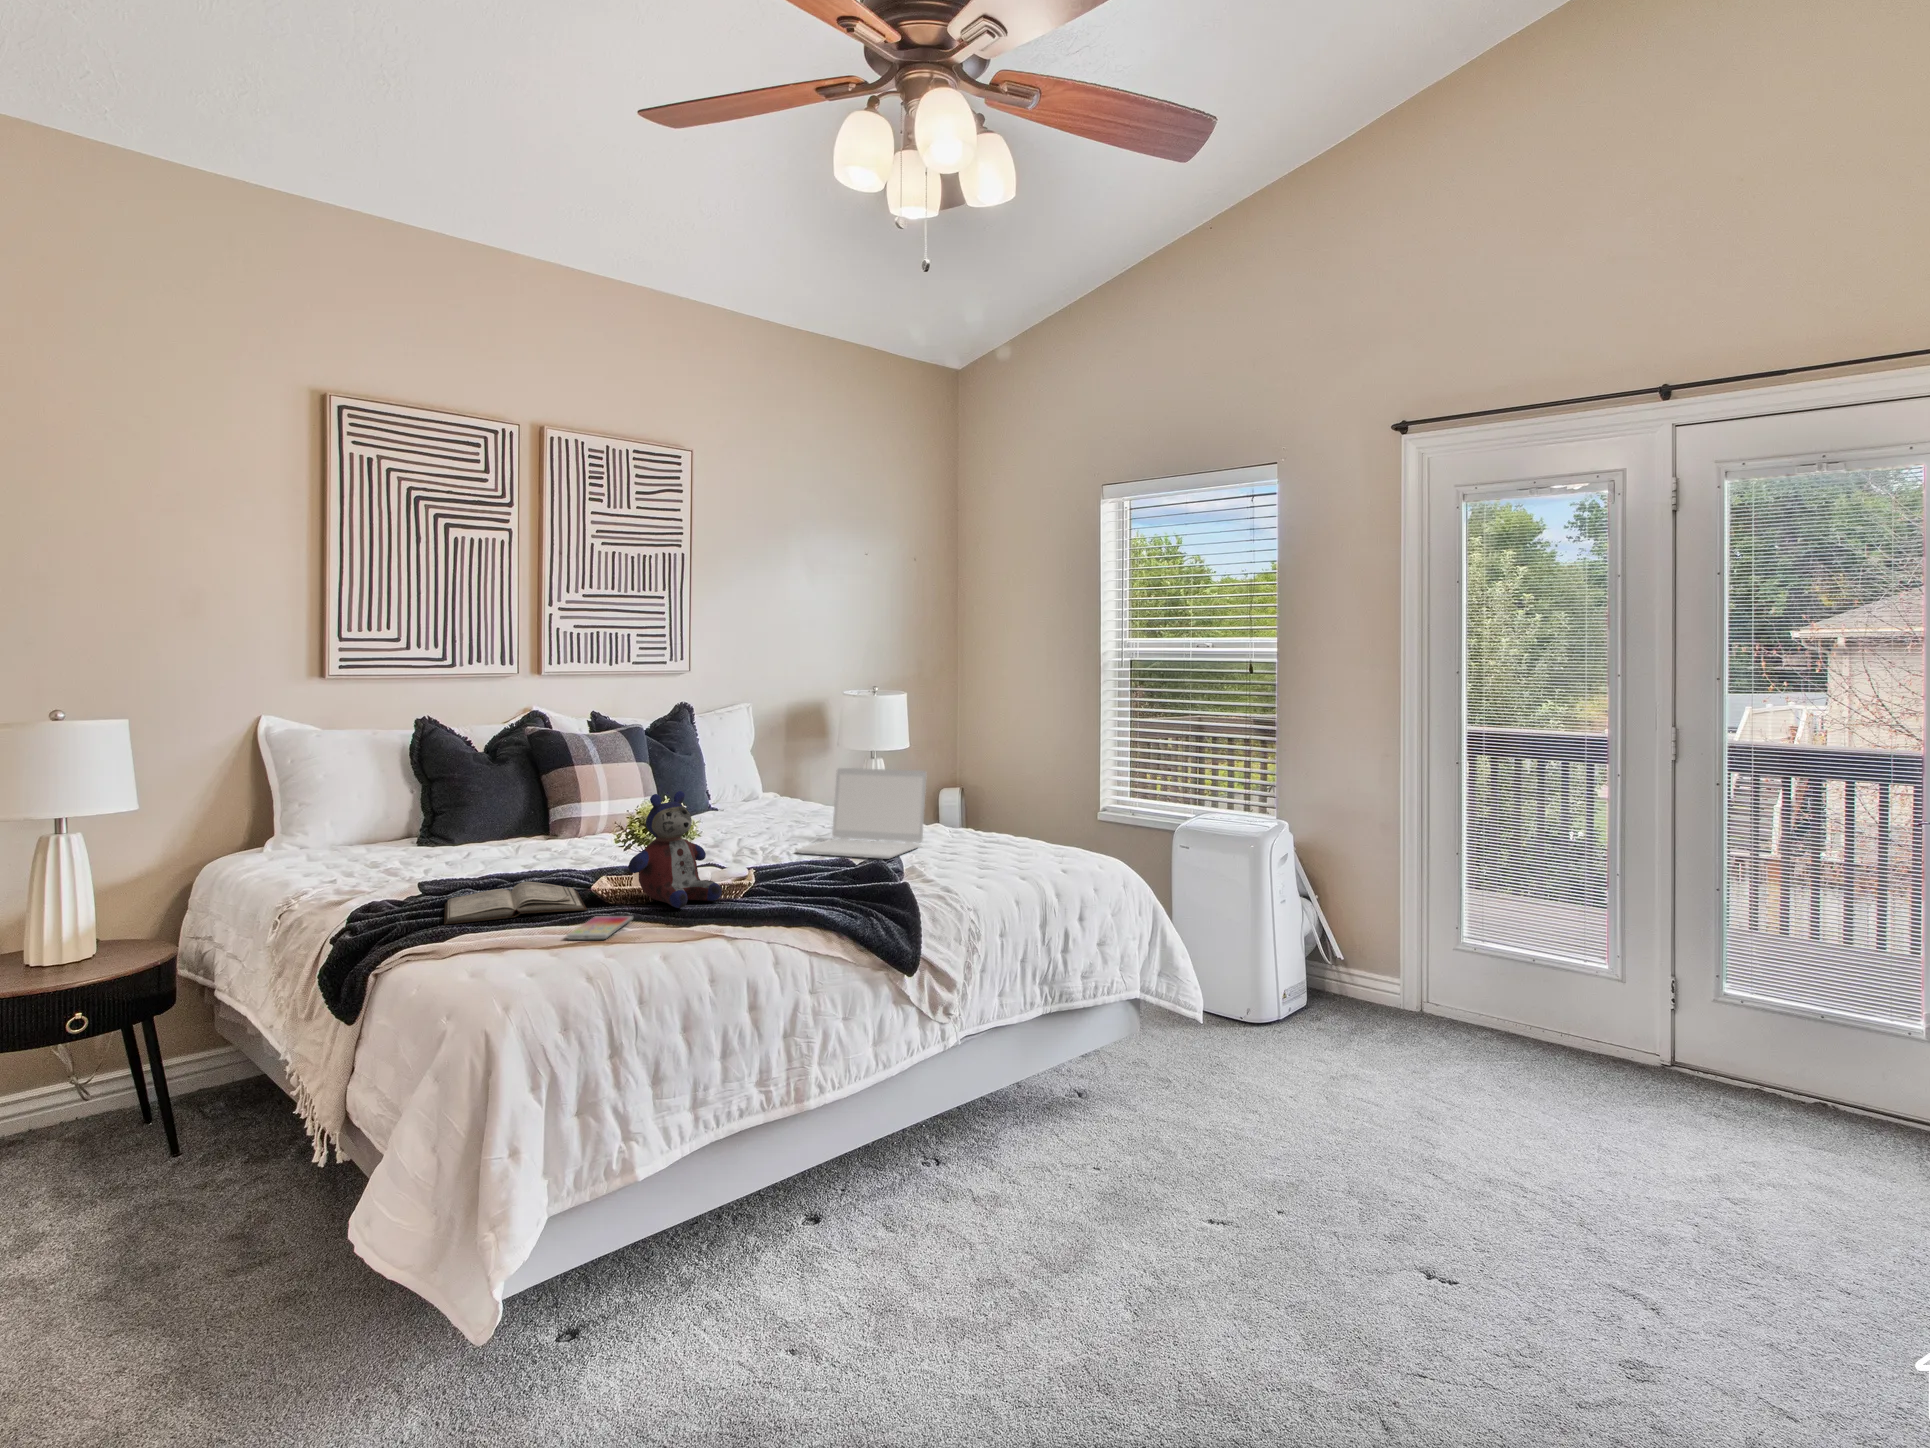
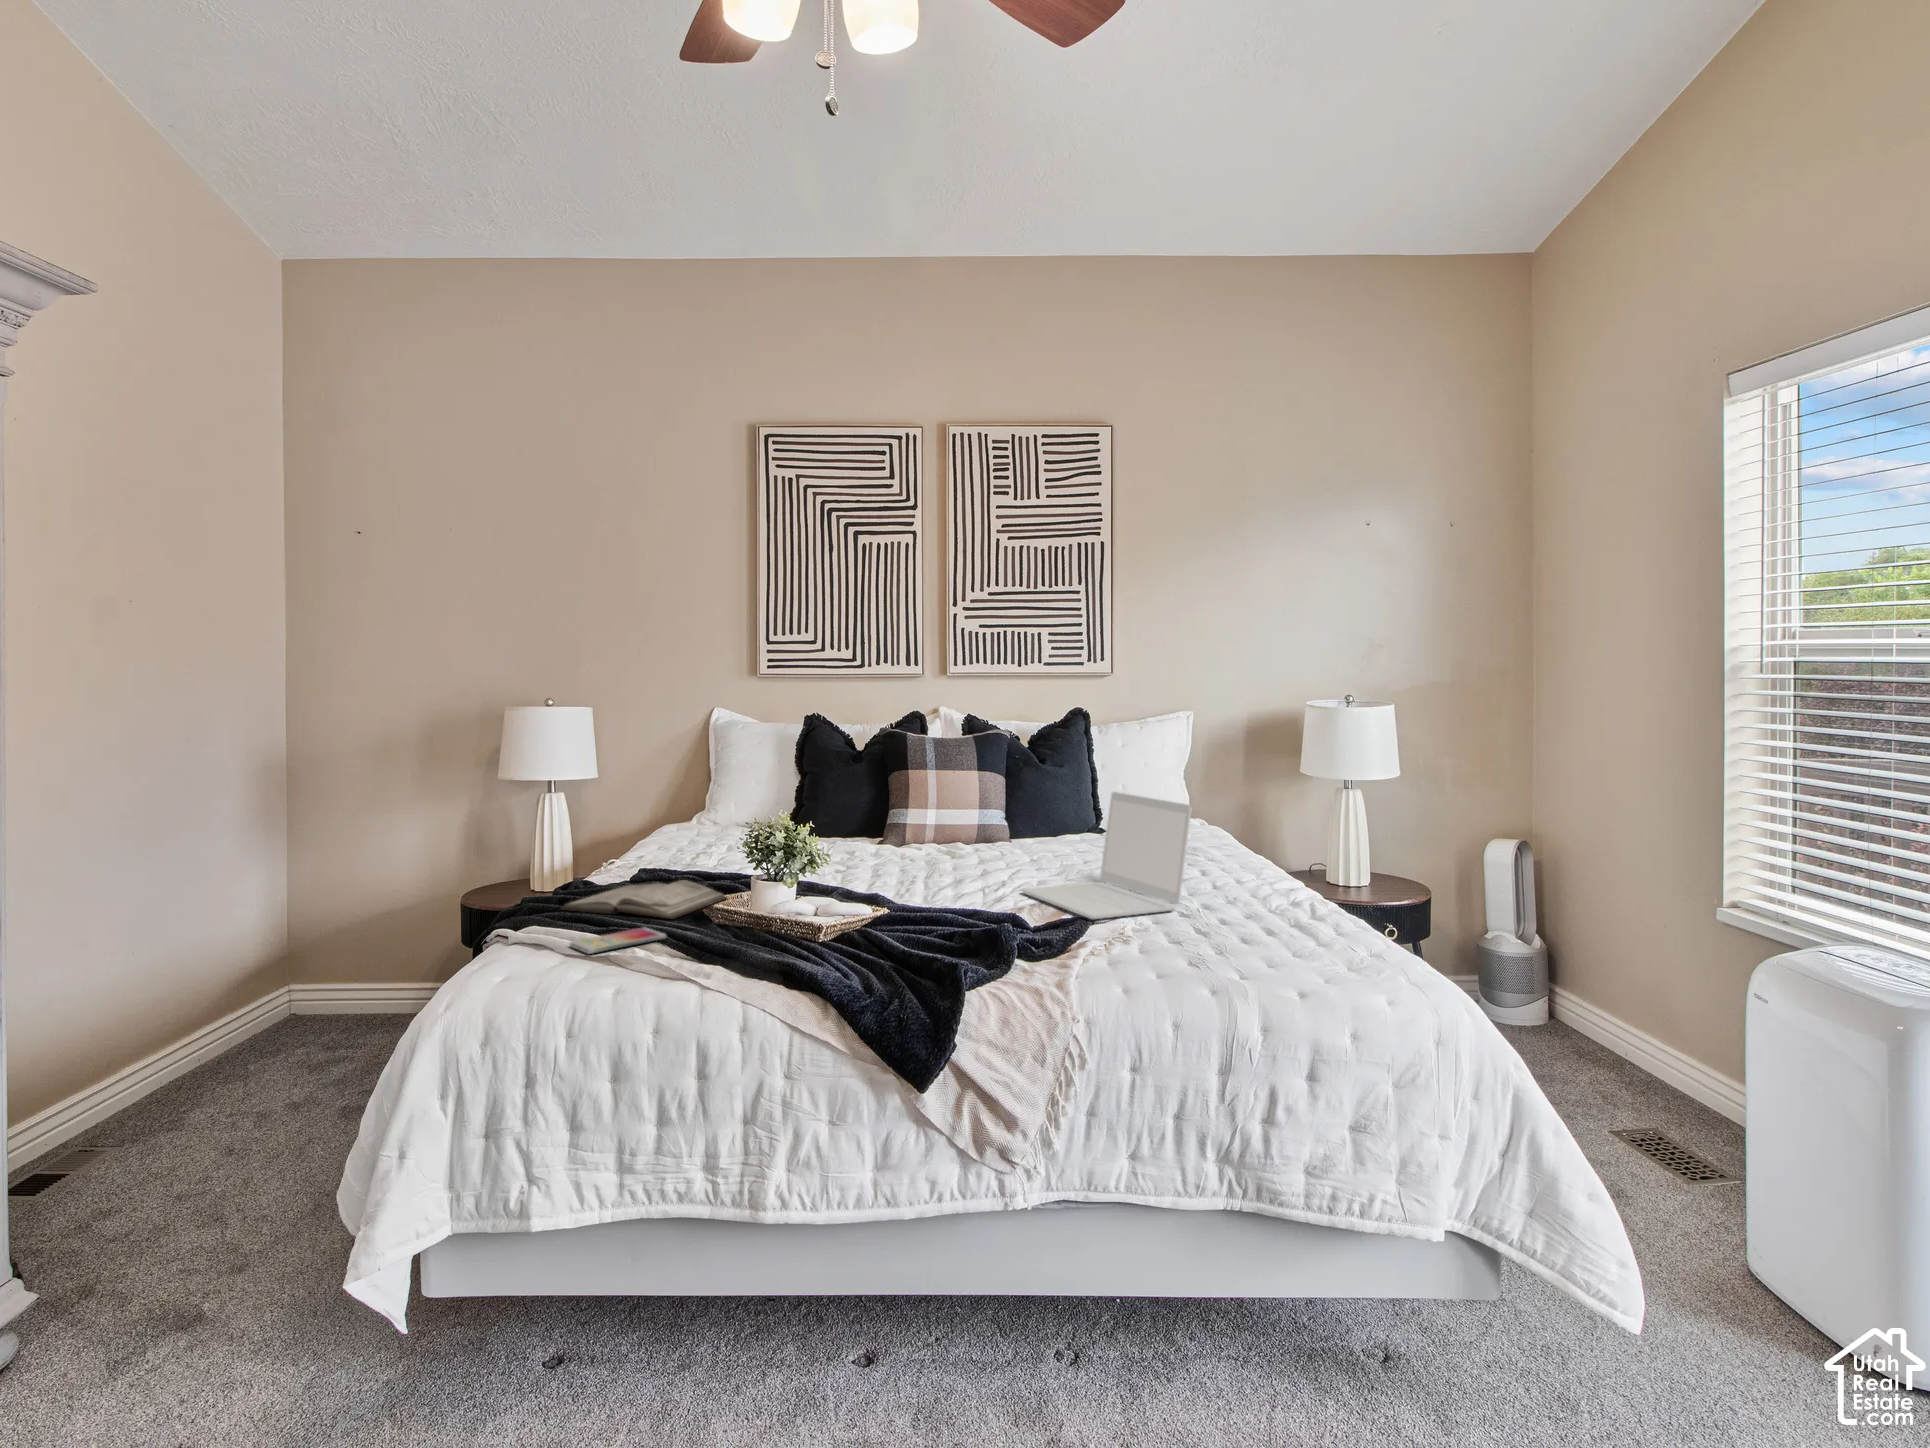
stuffed bear: present [628,791,722,908] -> none [707,800,811,935]

